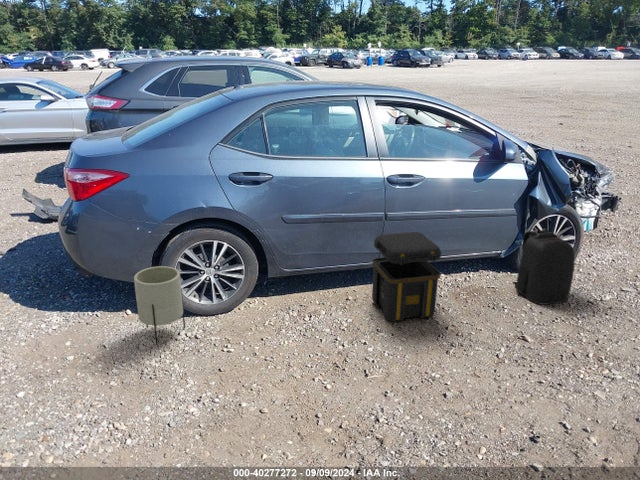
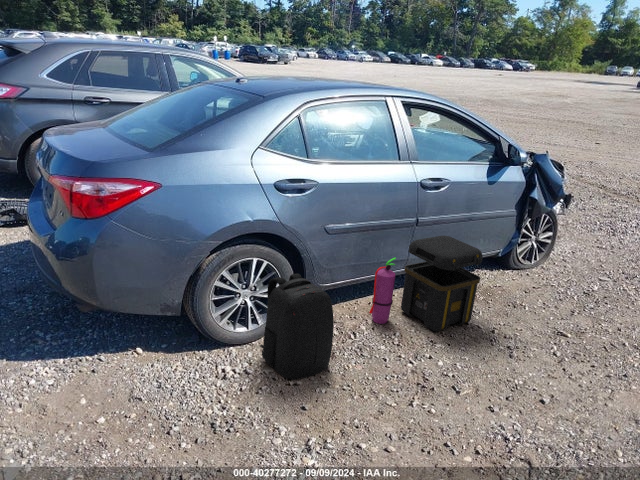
backpack: present [513,230,574,305] -> present [260,274,334,380]
fire extinguisher: none [333,249,358,310] -> present [369,258,396,324]
planter: present [134,266,185,345] -> none [177,292,232,389]

